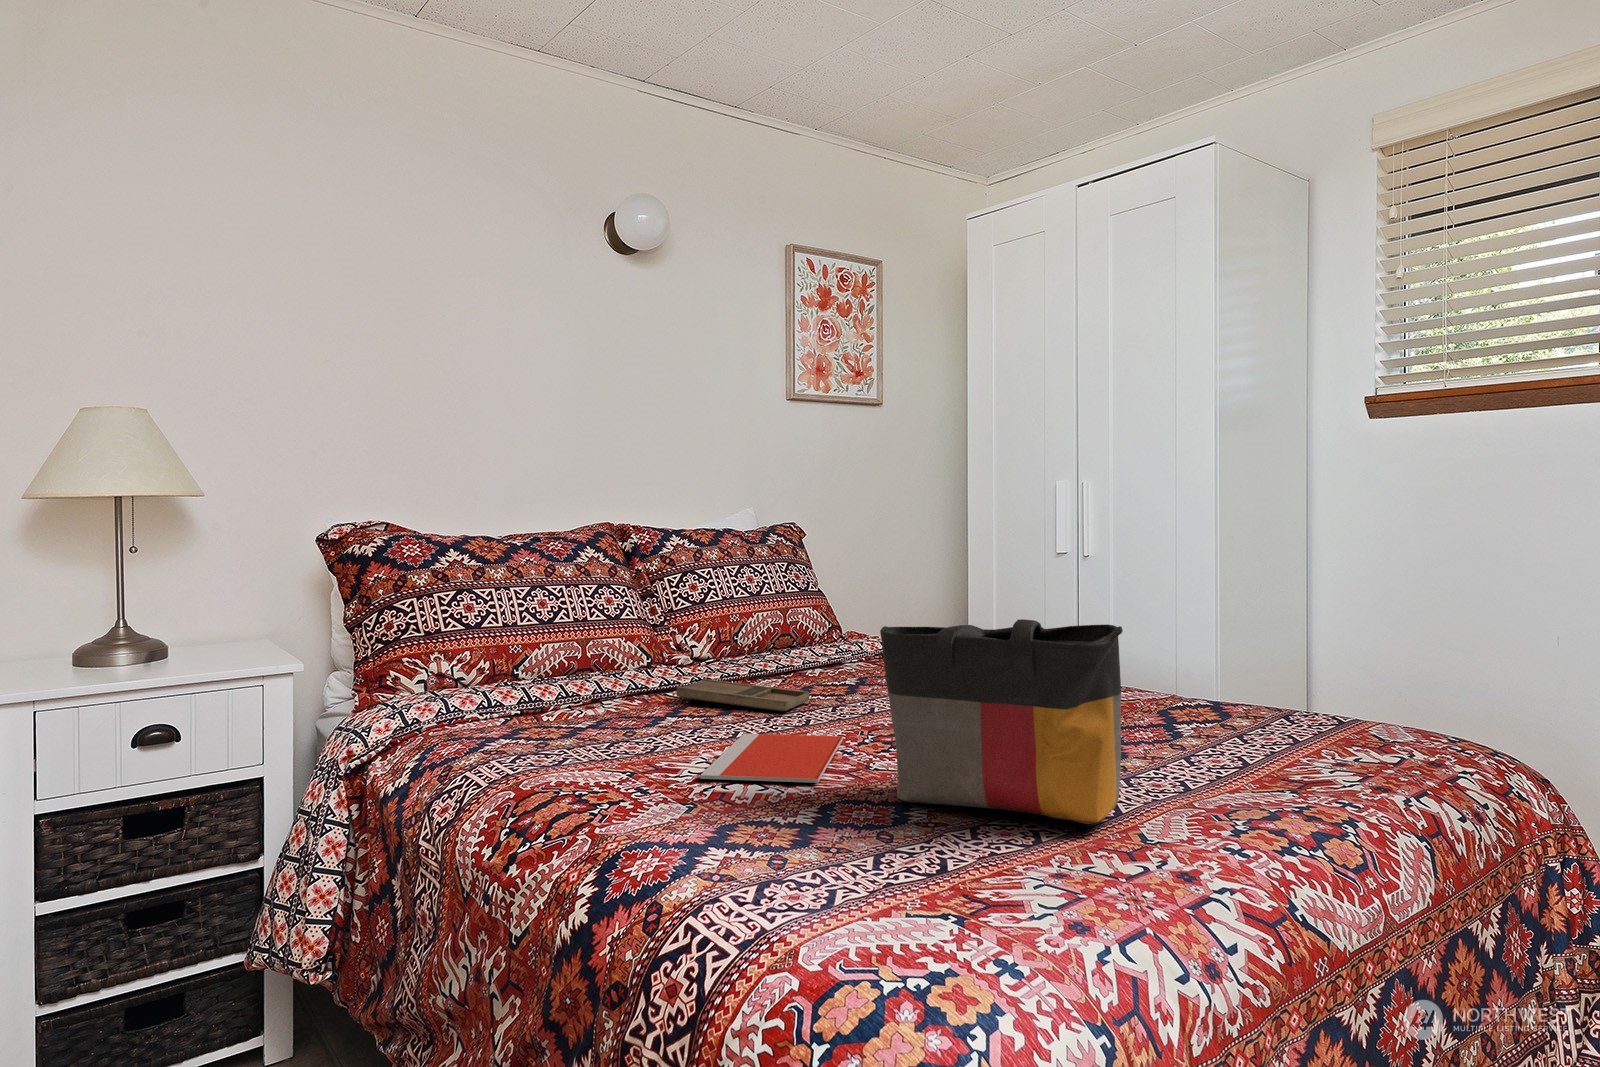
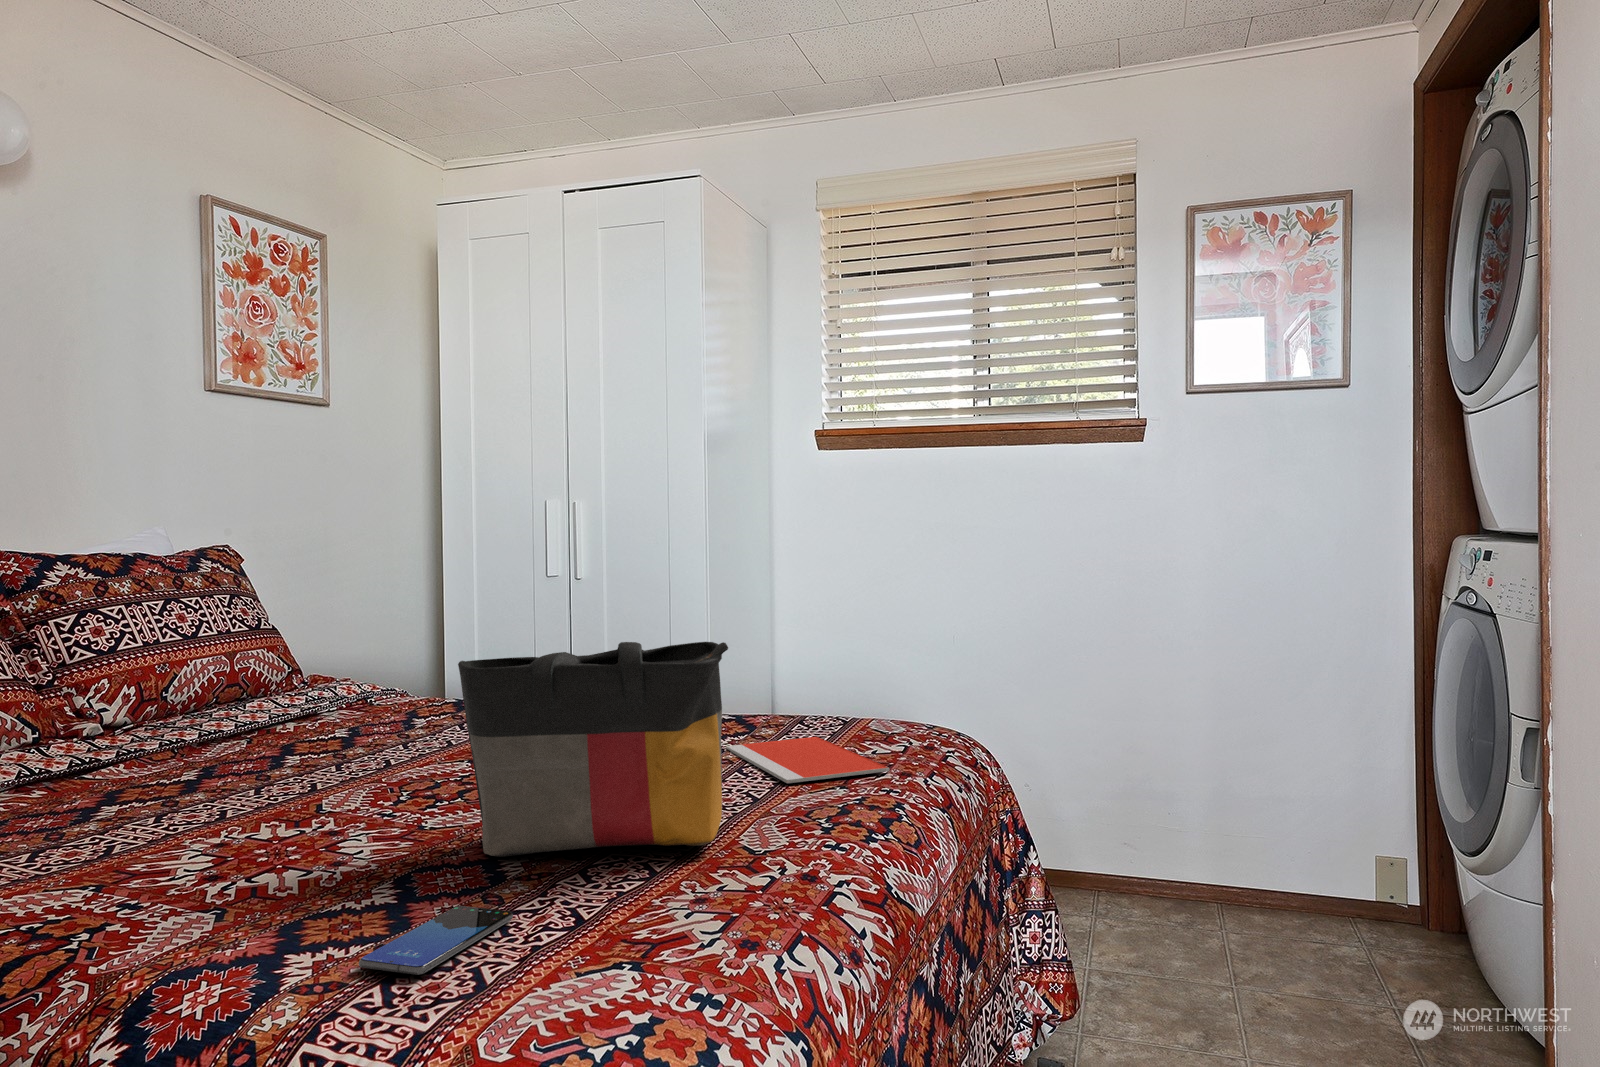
tray: present [676,679,809,711] -> none [107,750,301,784]
notebook: present [700,734,843,783] -> present [726,737,889,783]
smartphone: none [750,837,886,885] -> present [359,906,513,975]

